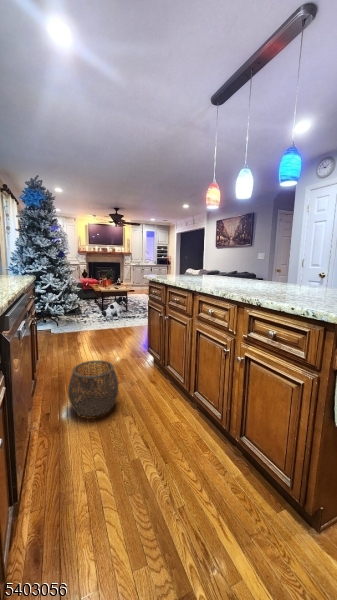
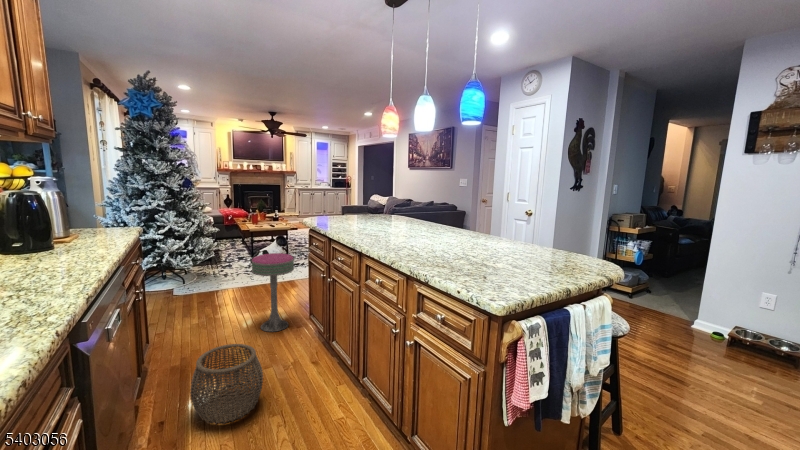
bar stool: none [107,301,137,359] -> present [252,253,294,332]

